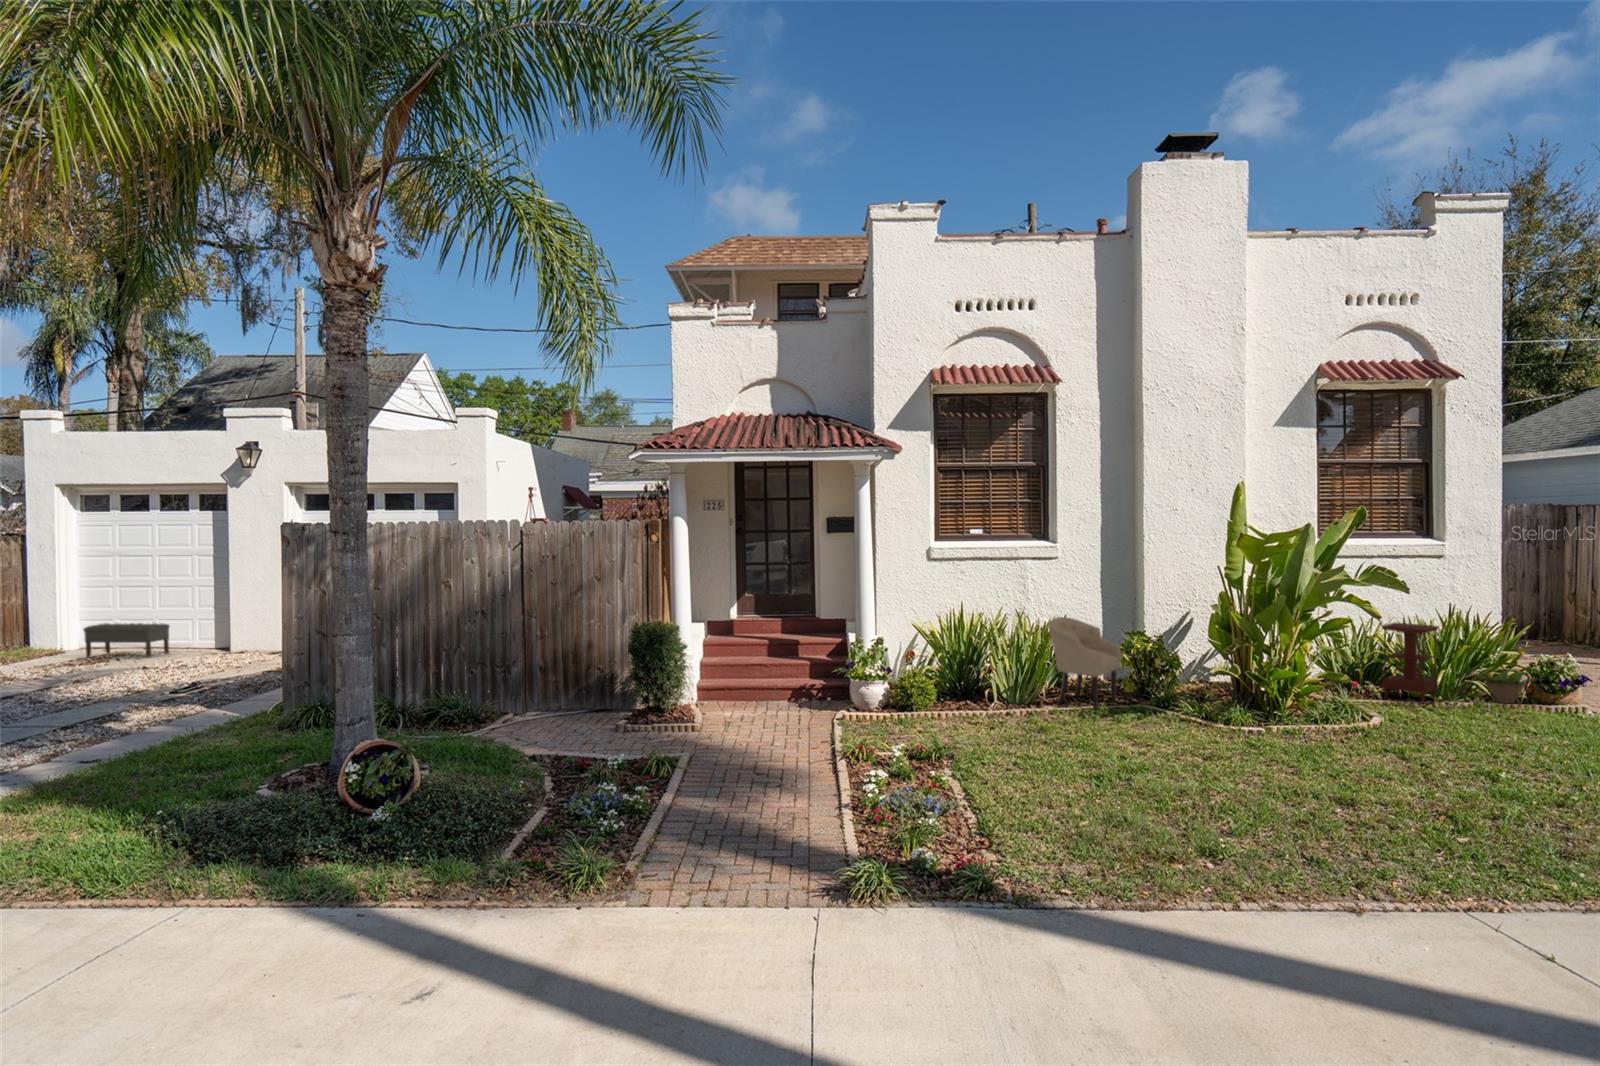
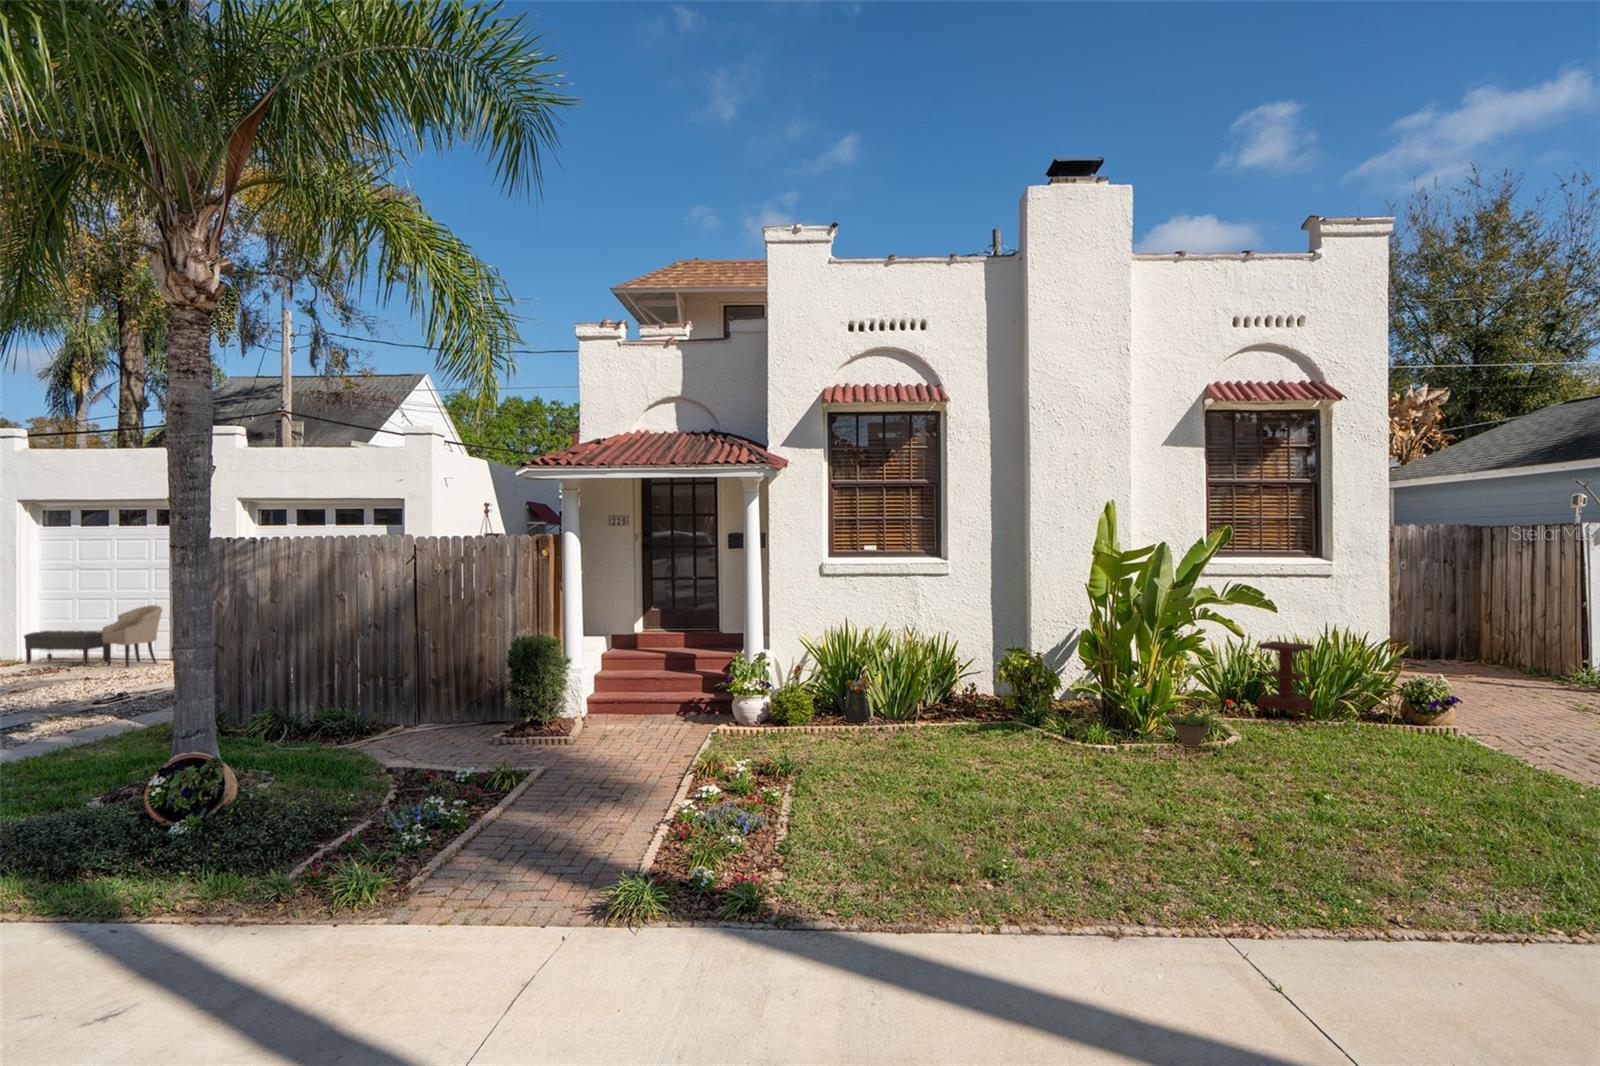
chair: present [1048,617,1121,710] -> present [102,605,162,667]
watering can: none [958,660,994,708] -> present [837,676,869,722]
decorative plant: present [1478,670,1534,703] -> present [1165,709,1217,747]

